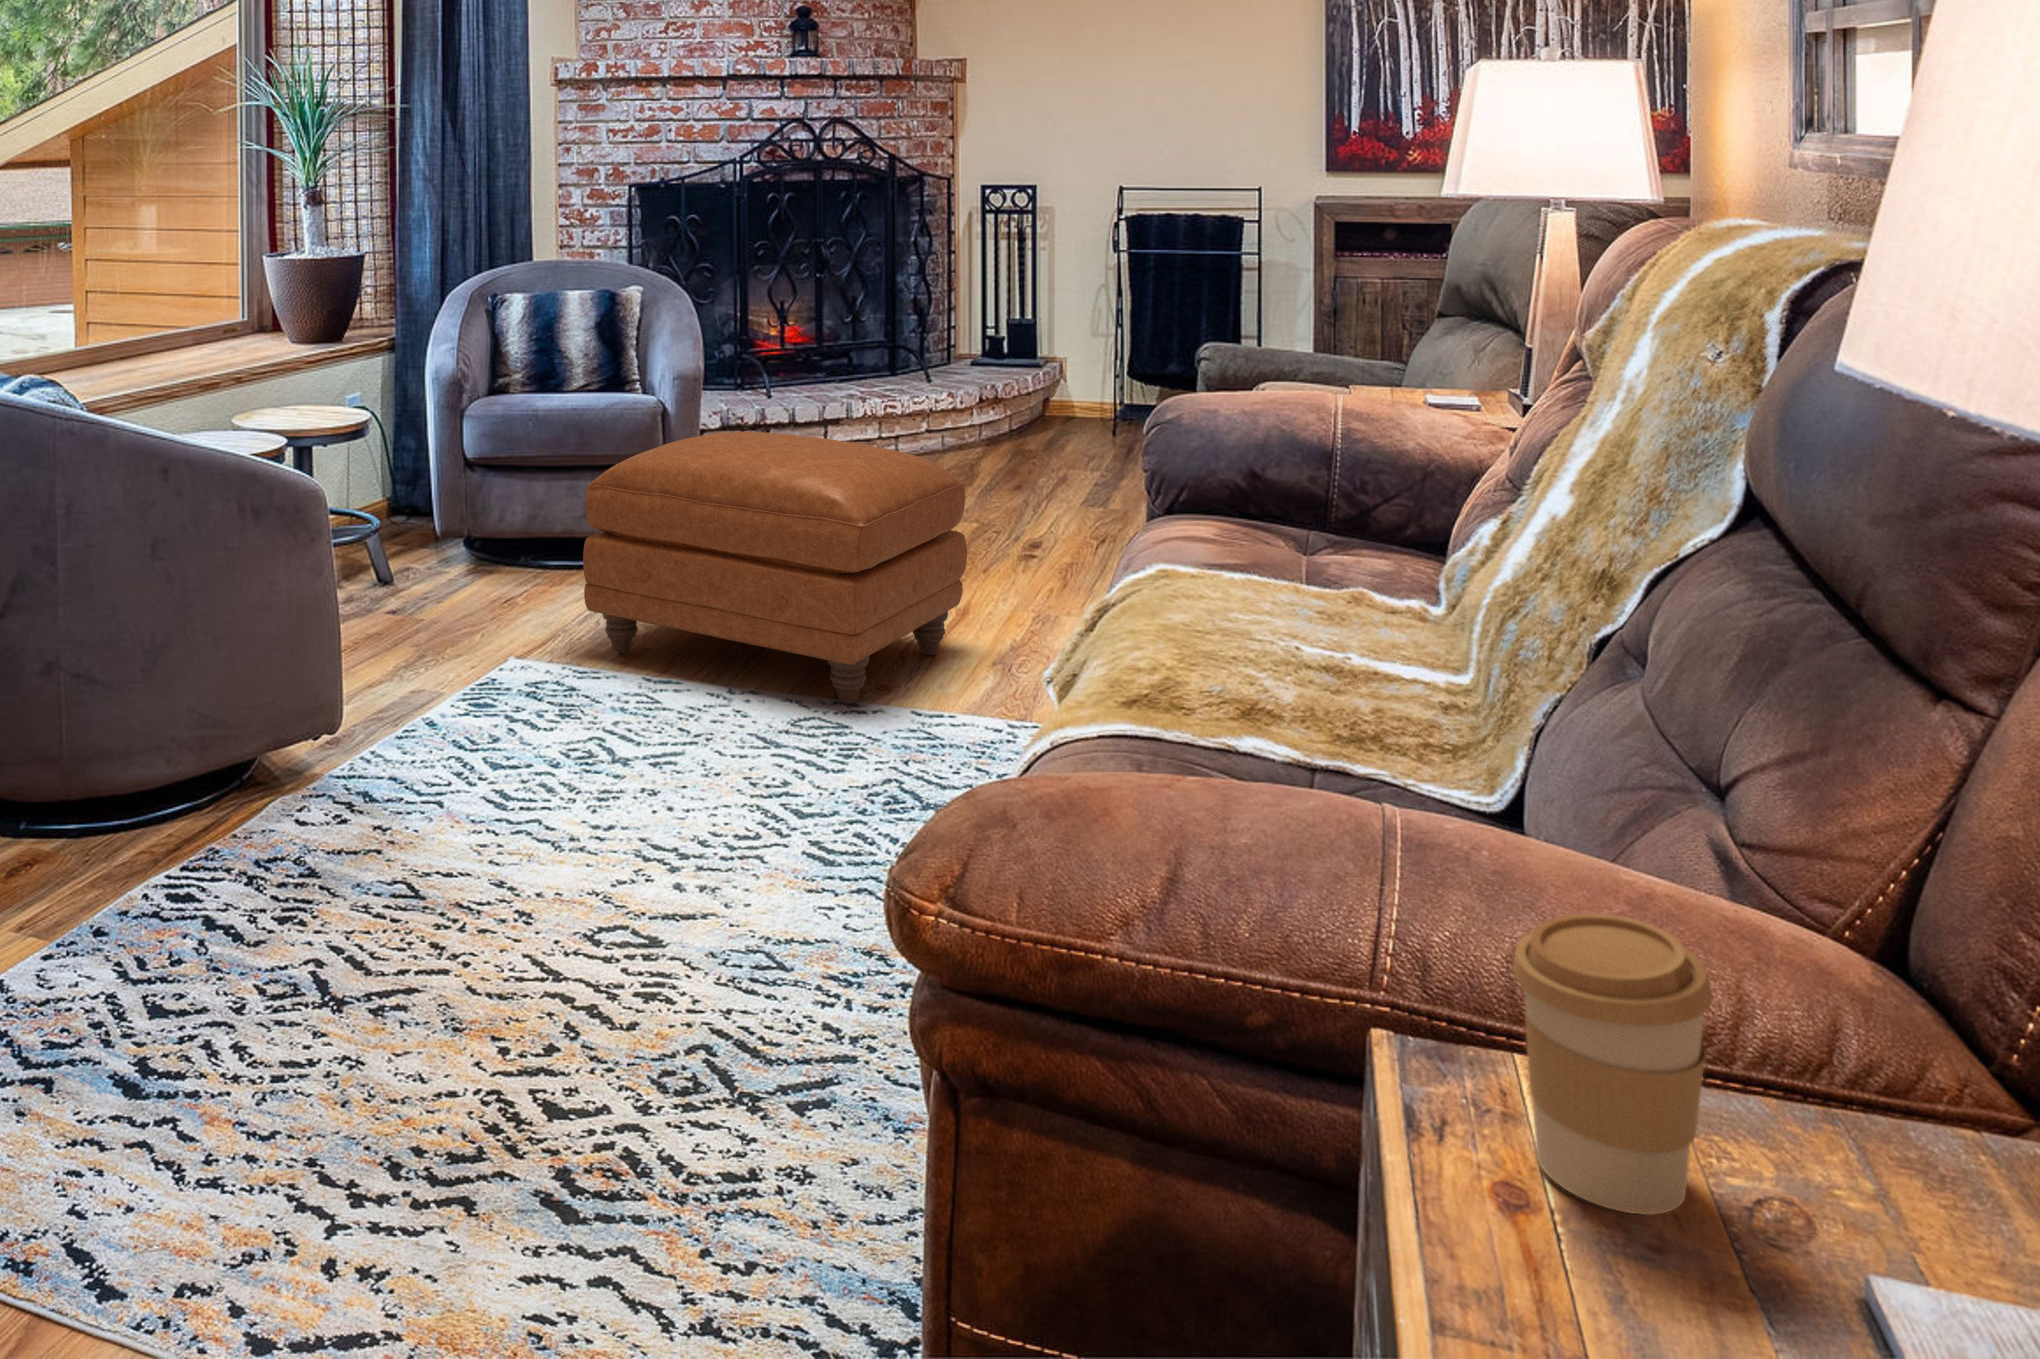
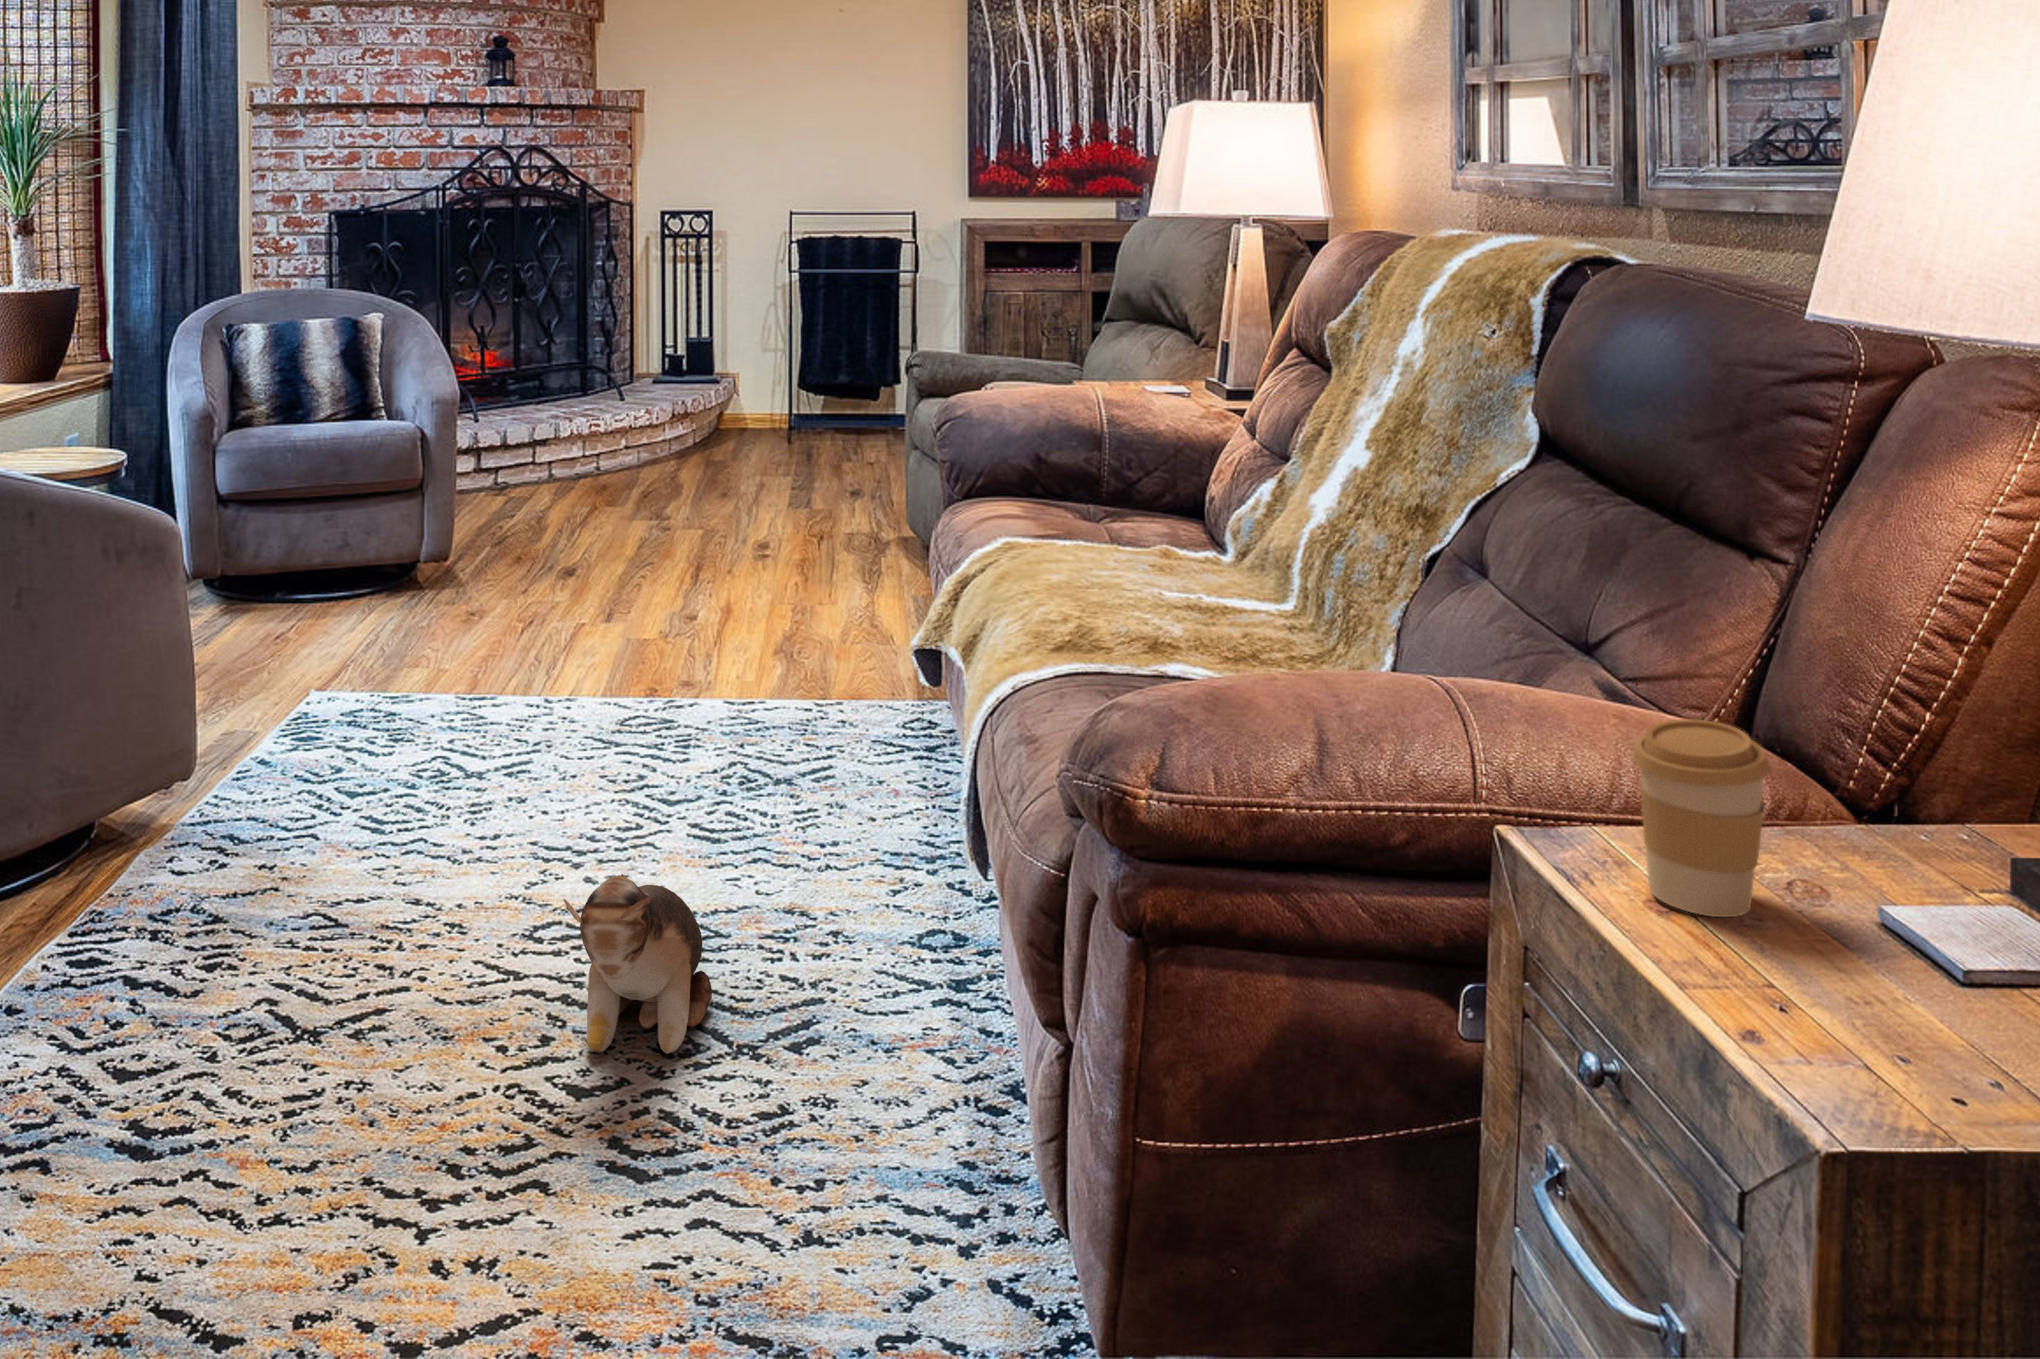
ottoman: present [583,432,967,704] -> none [391,453,749,699]
plush toy: none [534,890,745,1089] -> present [564,874,712,1054]

